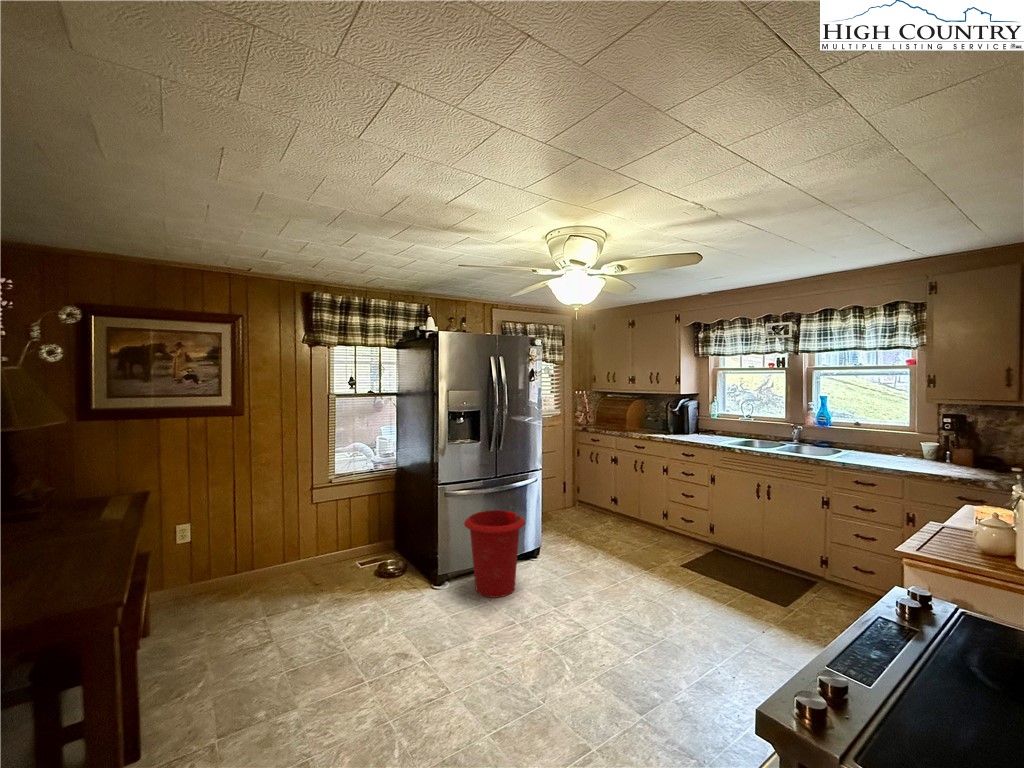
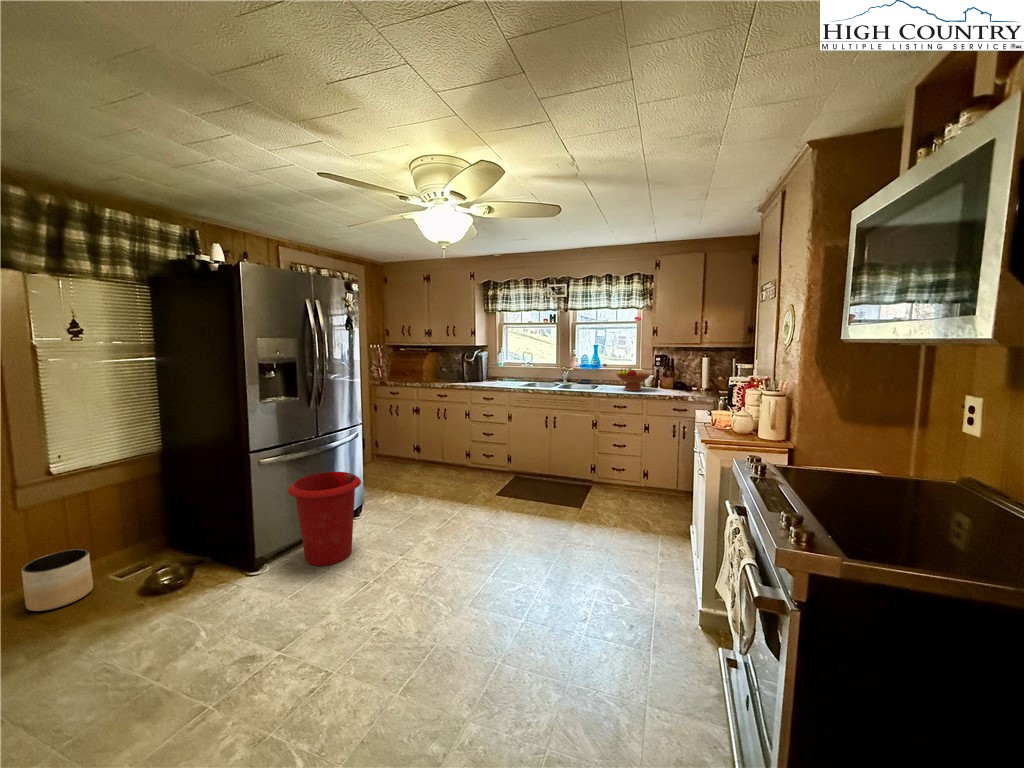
fruit bowl: none [864,430,926,463] -> present [616,368,650,391]
planter: none [310,537,345,577] -> present [22,549,93,611]

